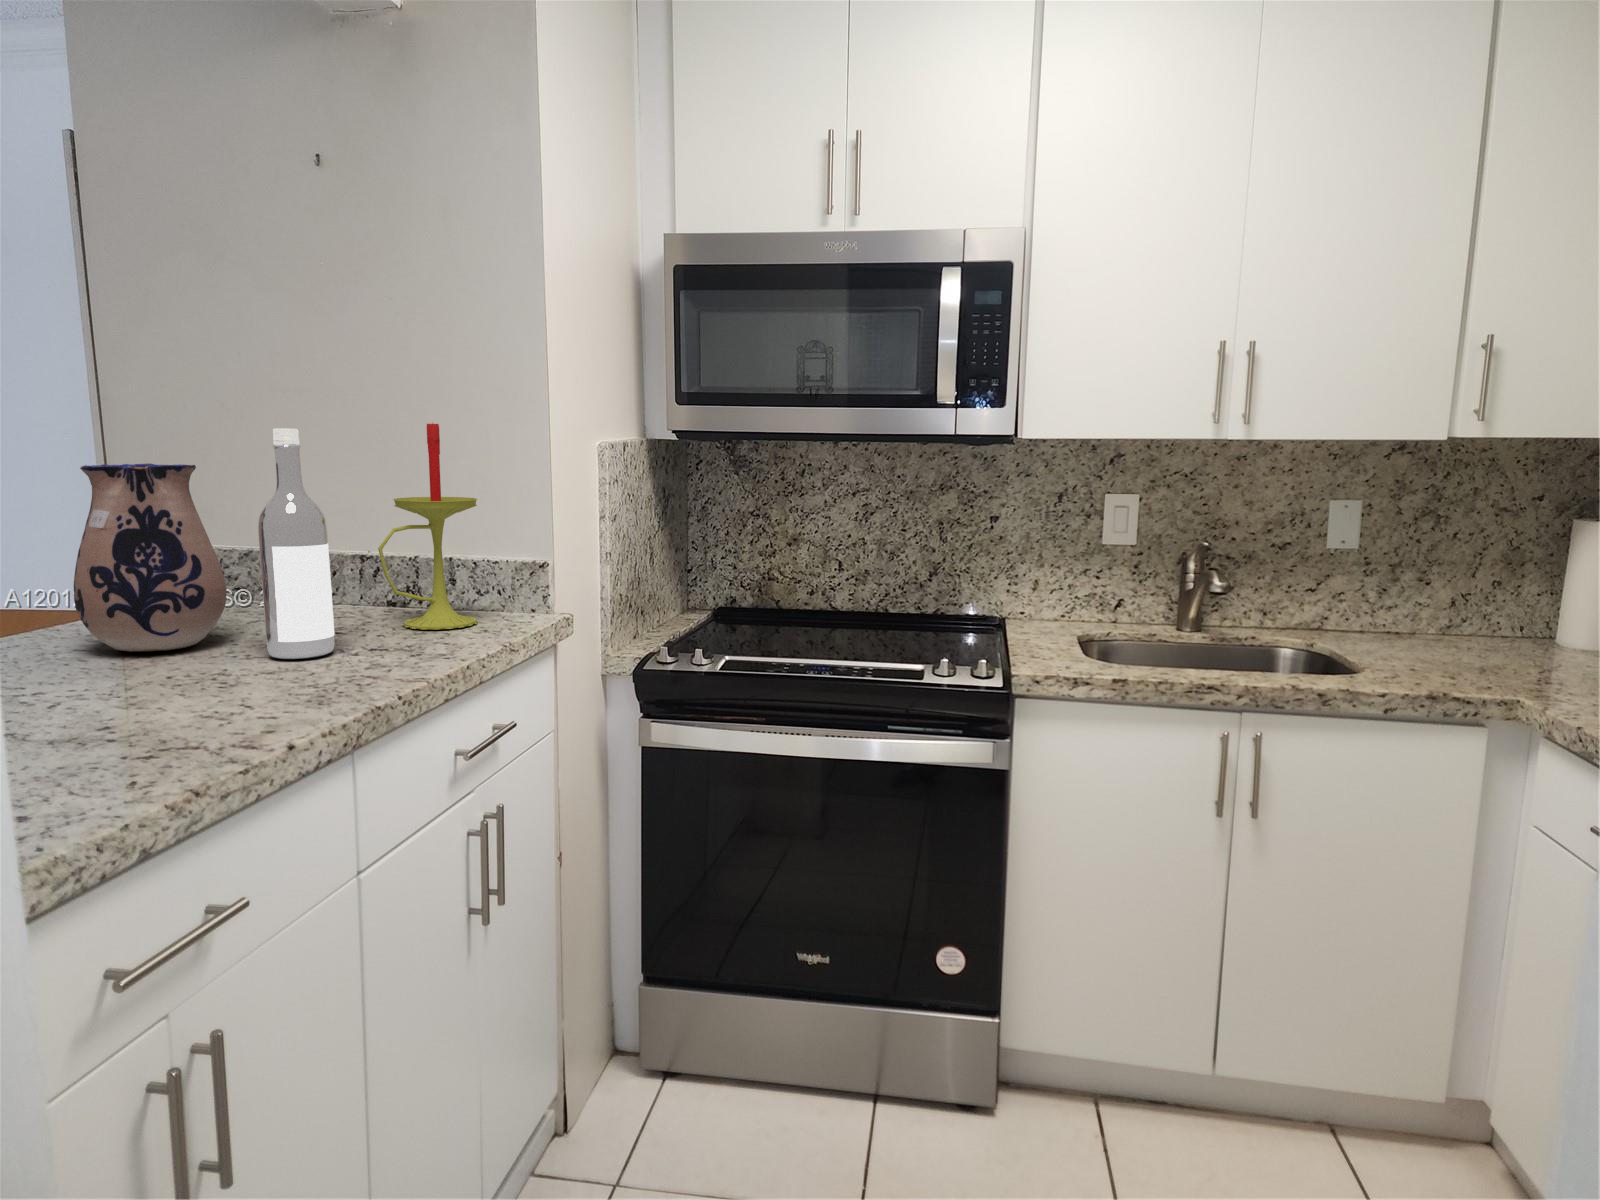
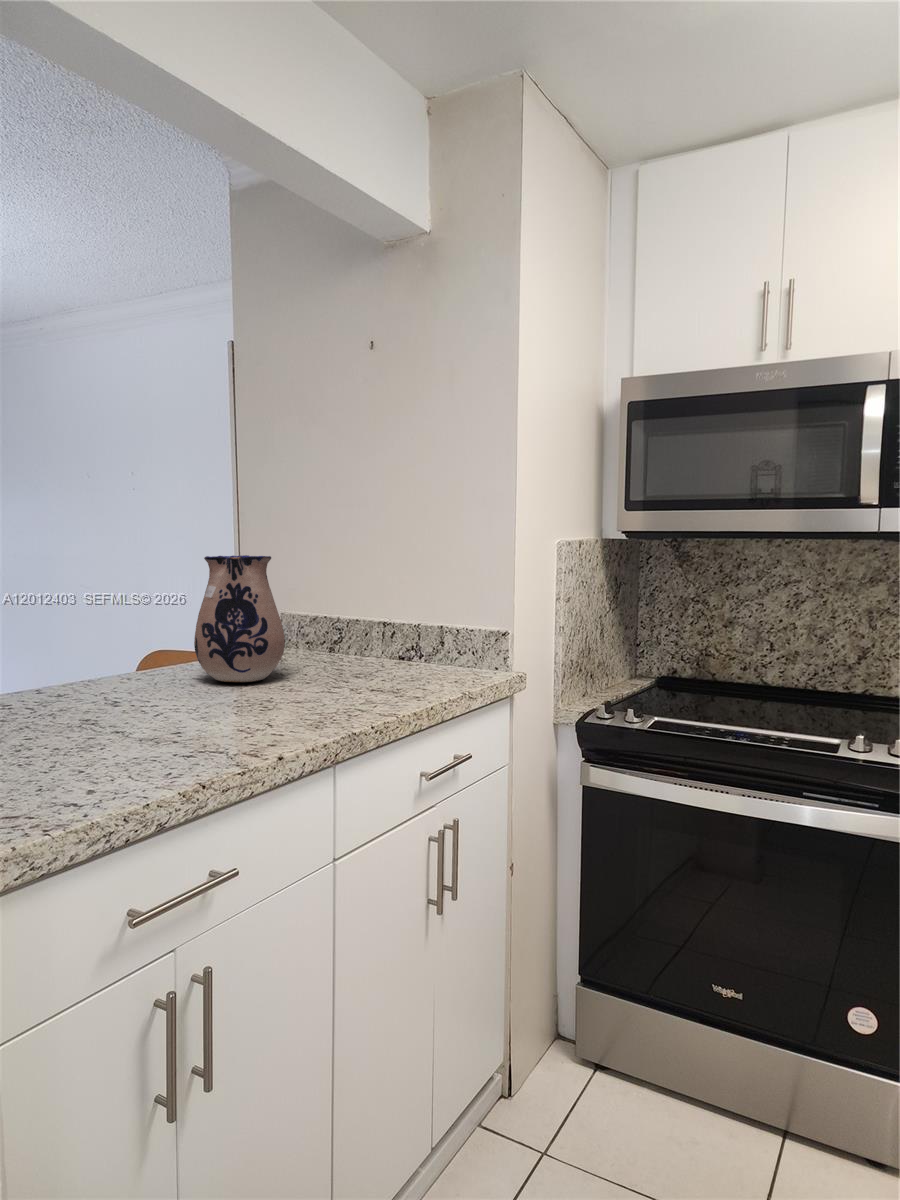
candle: present [378,423,478,630] -> none [384,522,457,680]
wine bottle: present [258,428,335,659] -> none [300,531,345,695]

